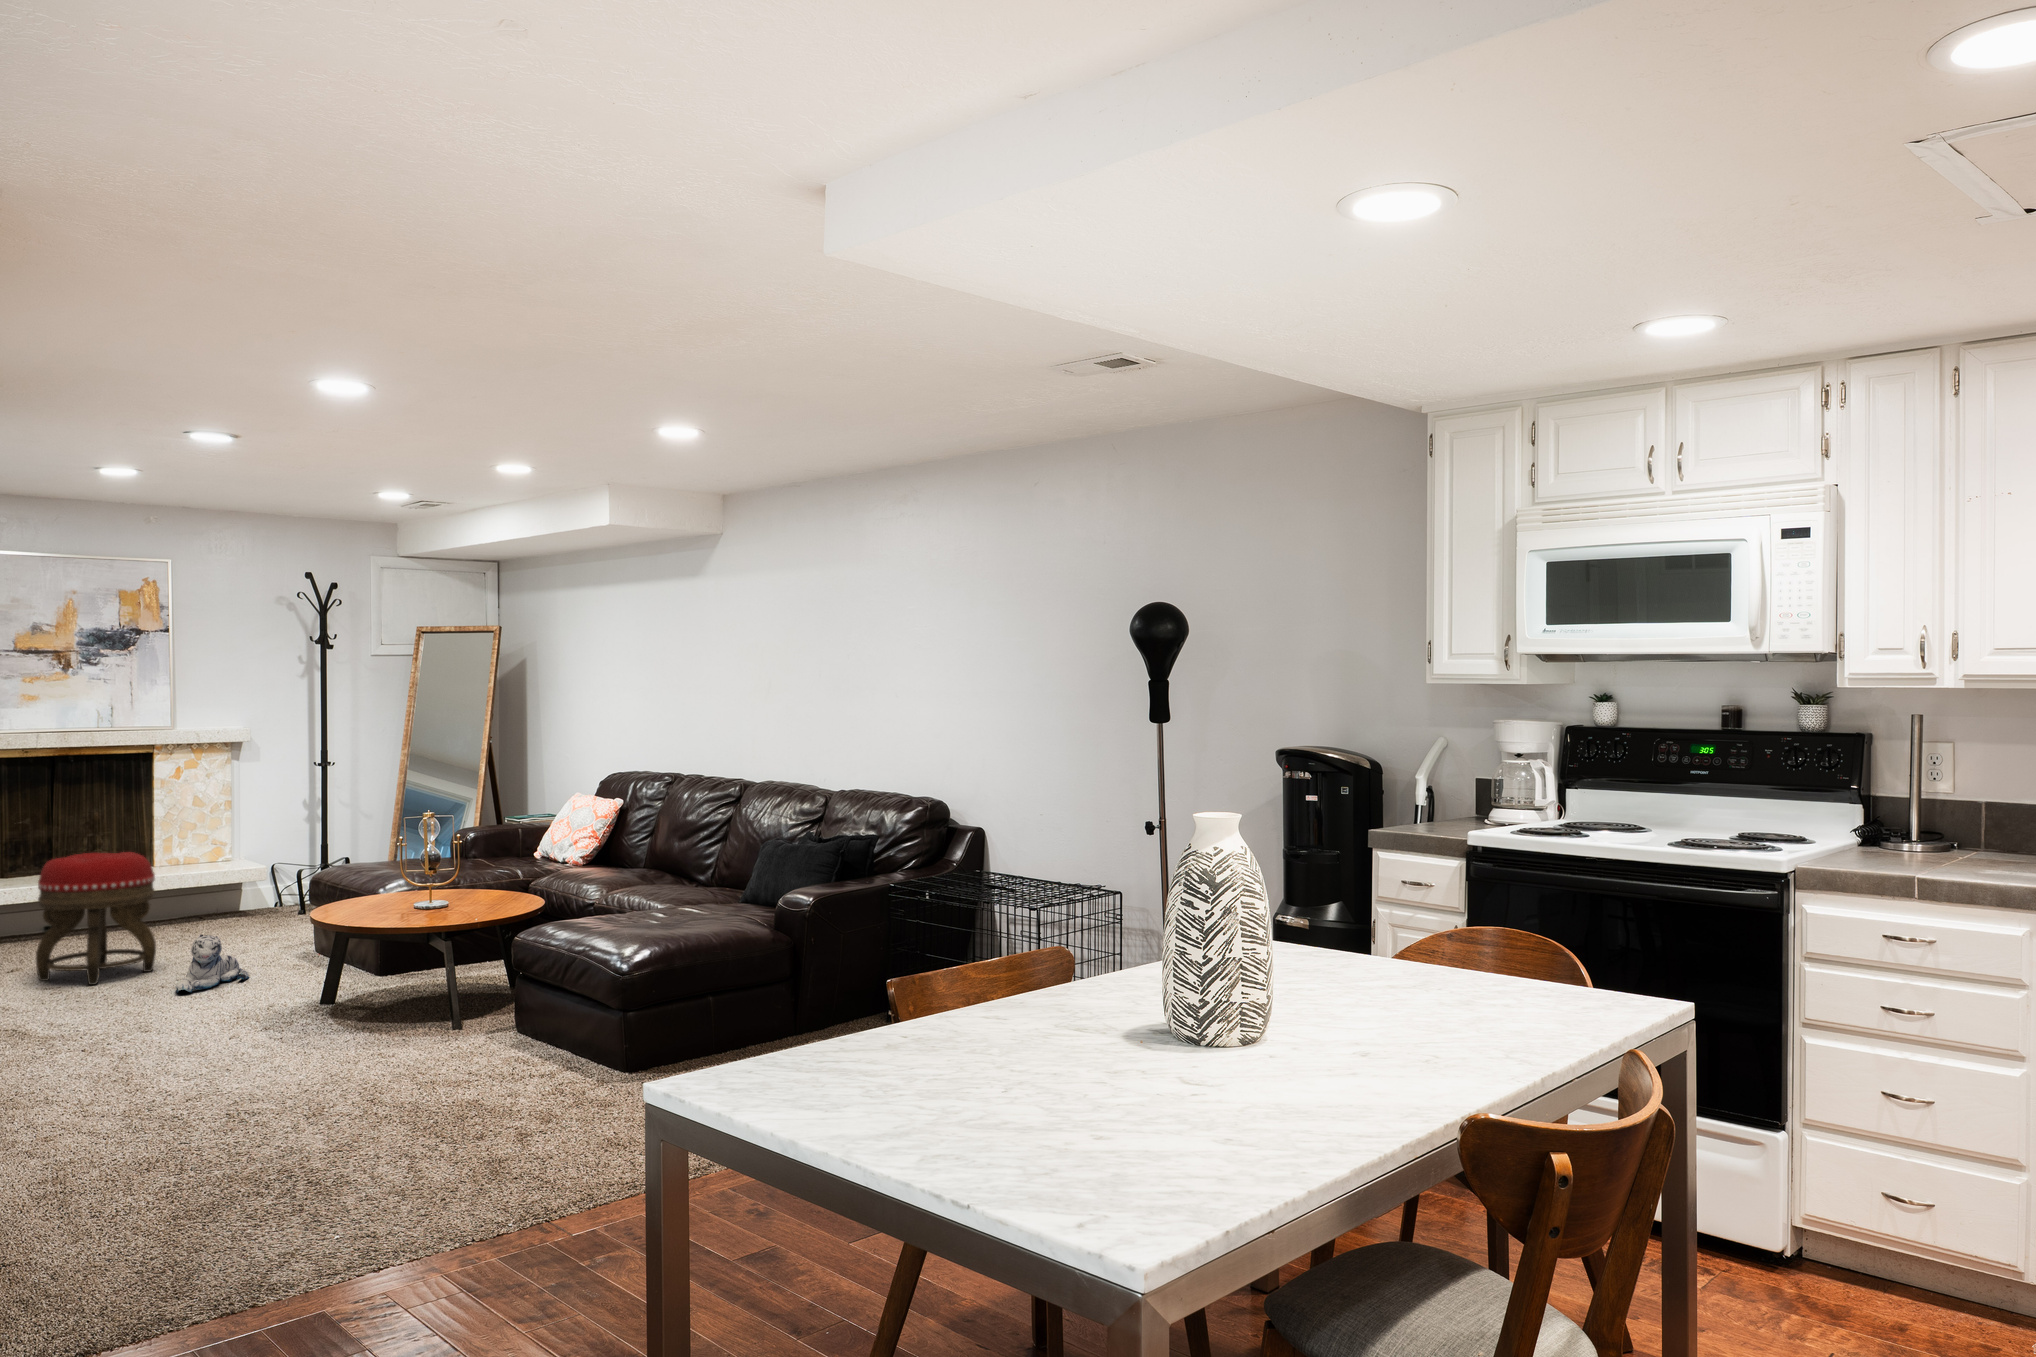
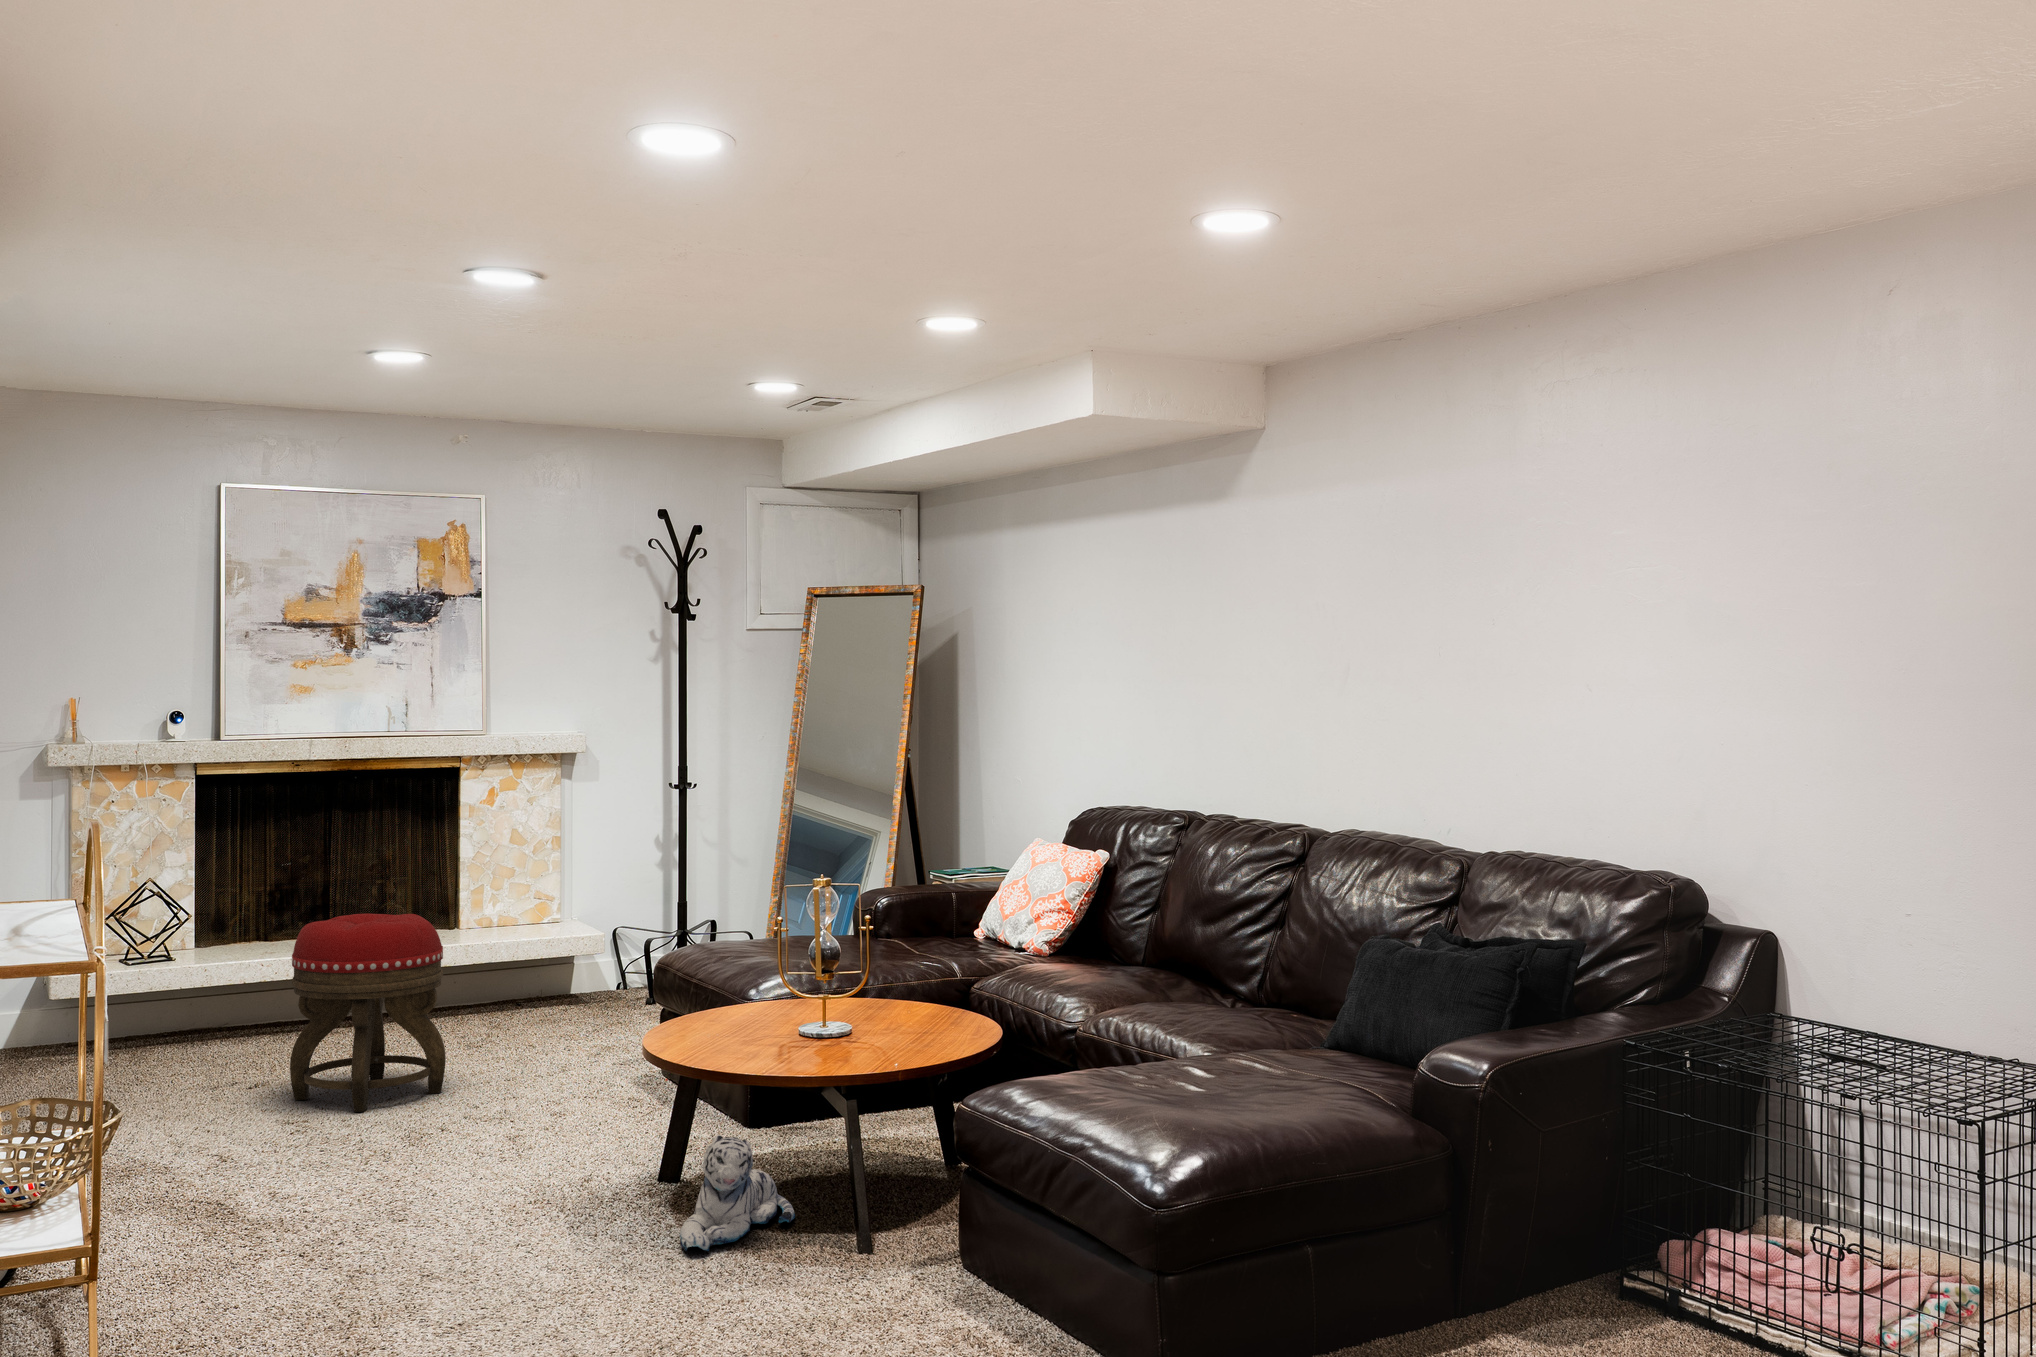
plush toy: present [176,935,249,993] -> present [680,1135,795,1251]

